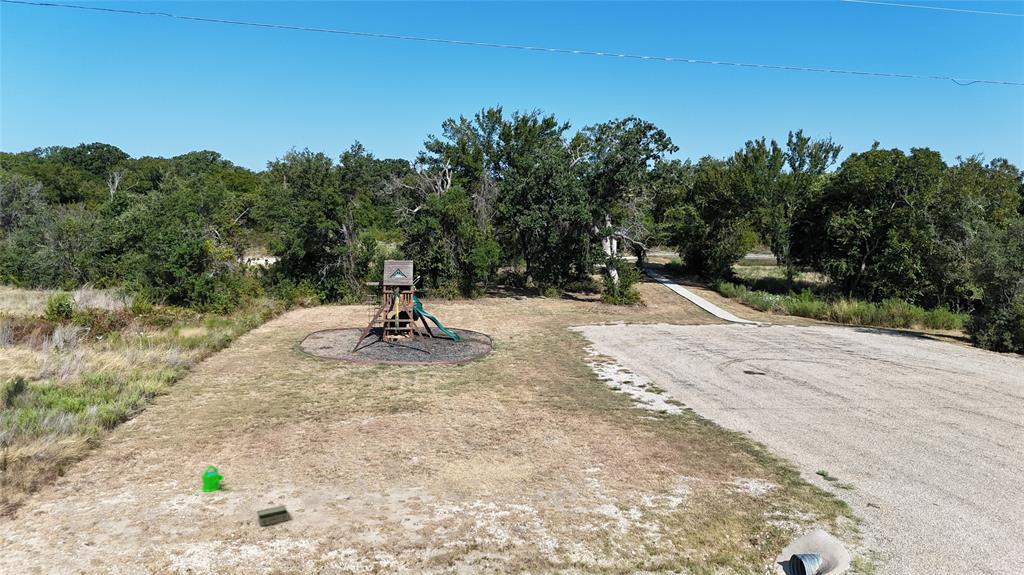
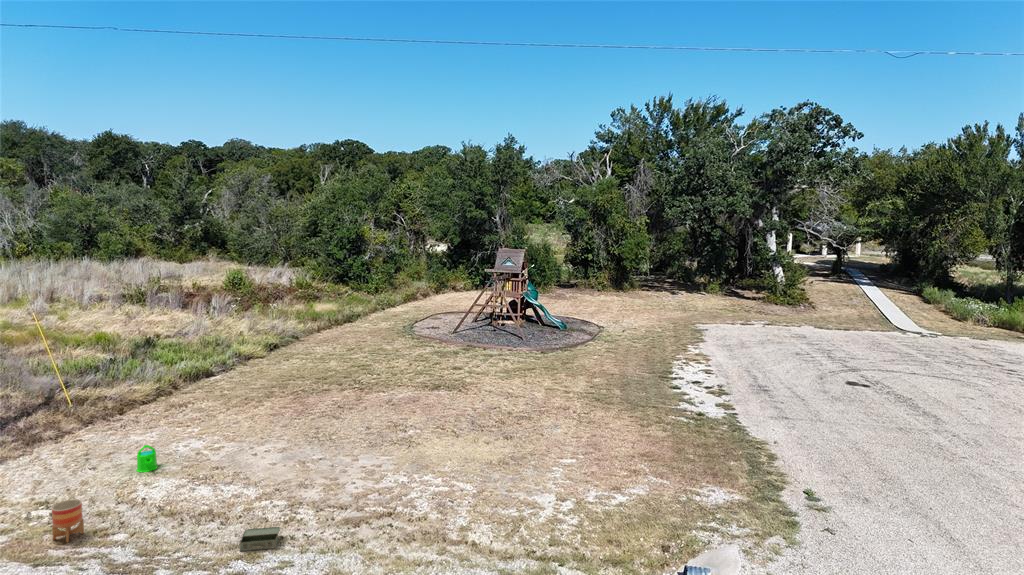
planter: none [209,506,232,543] -> present [52,499,84,542]
toolbox: present [257,506,289,526] -> present [239,527,280,551]

